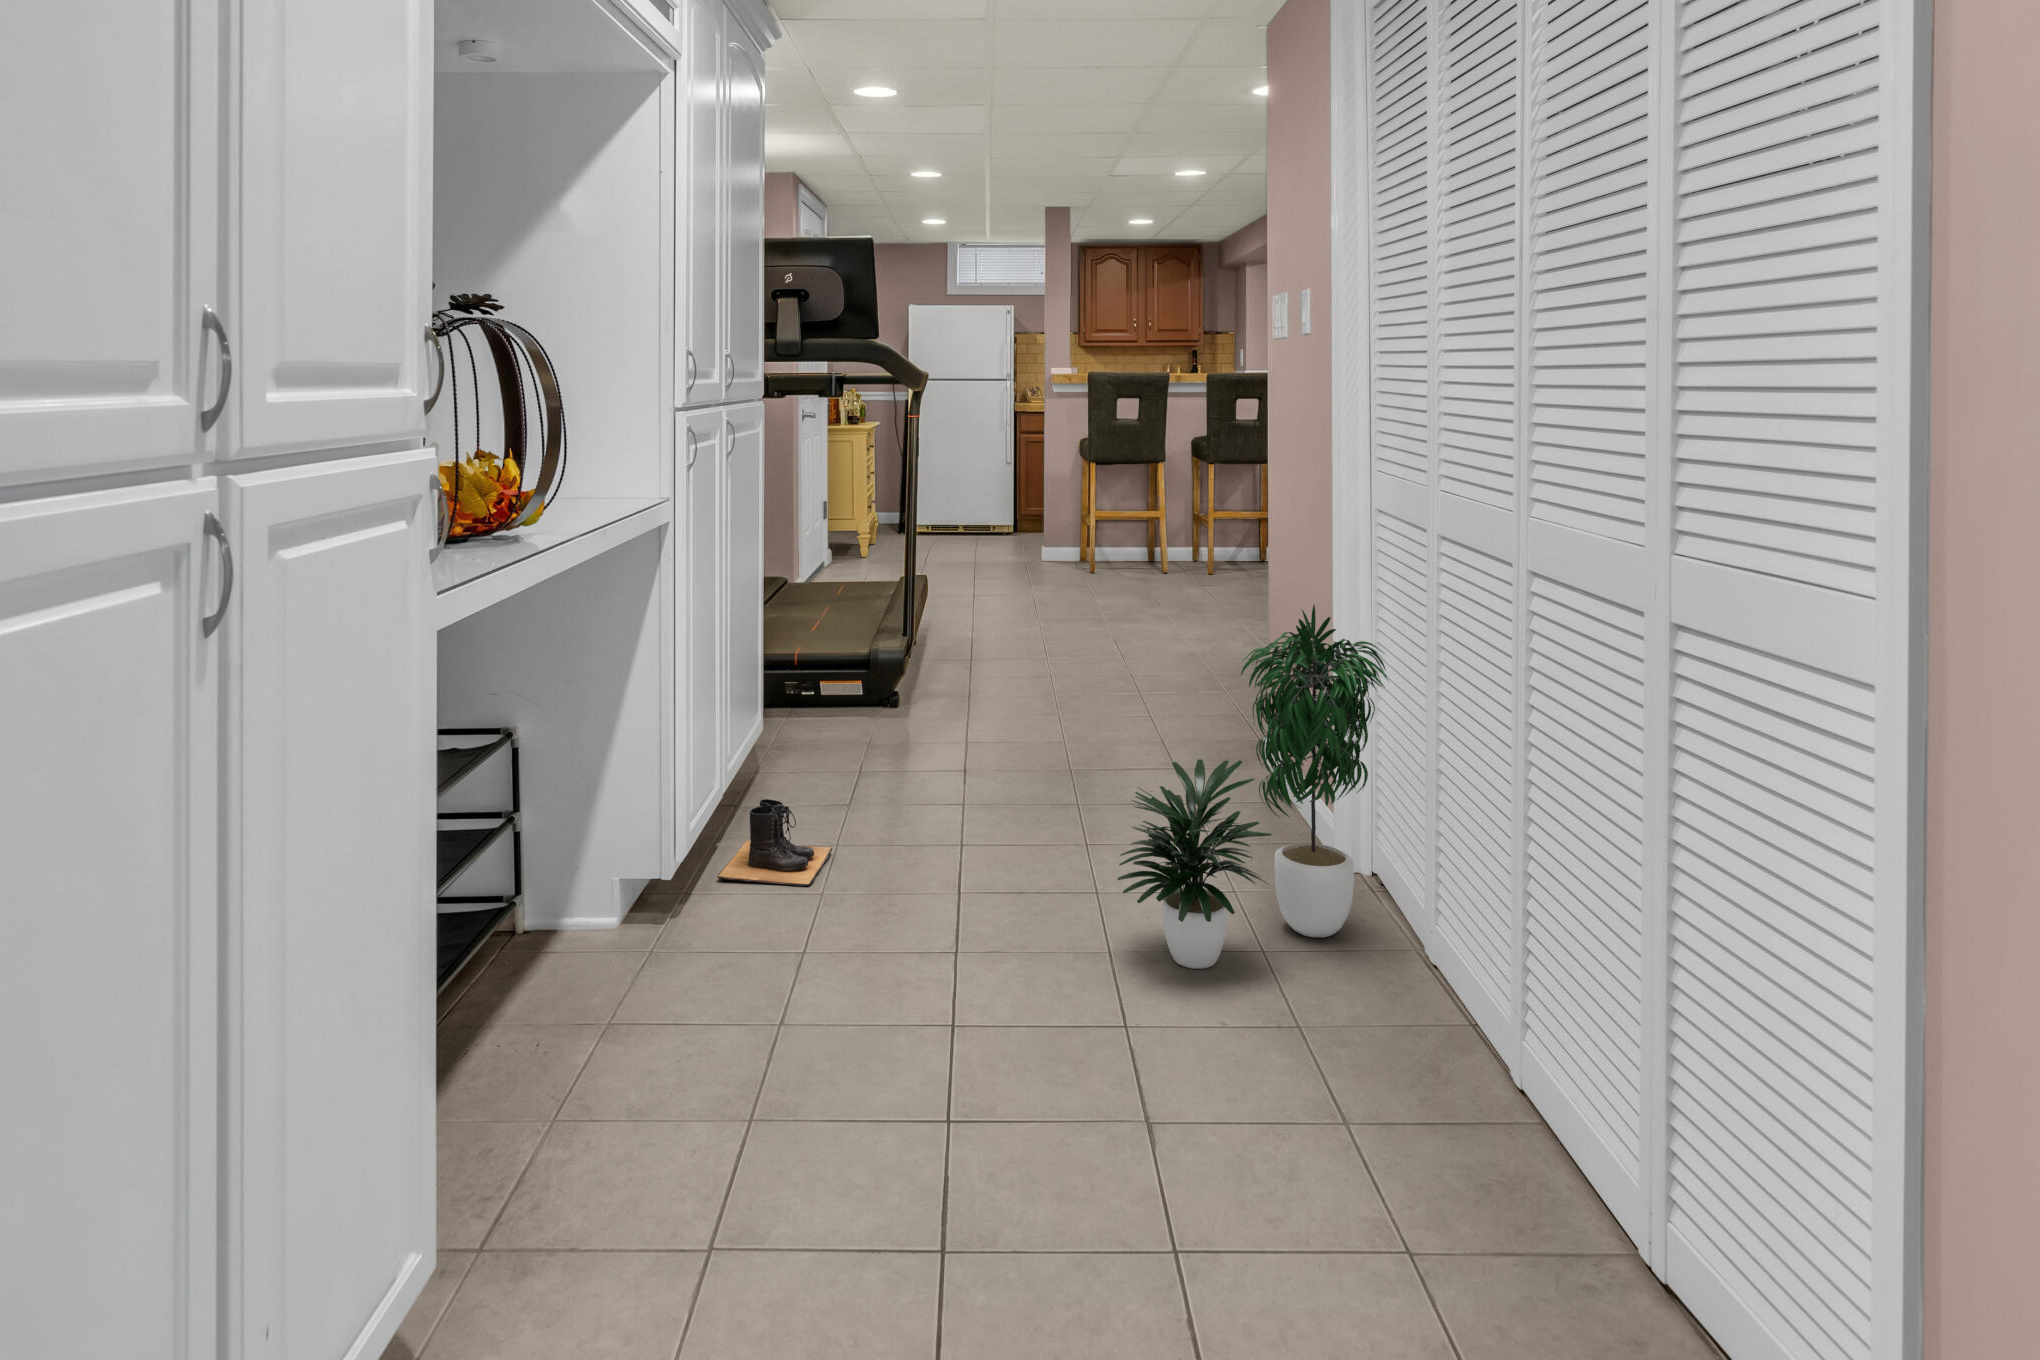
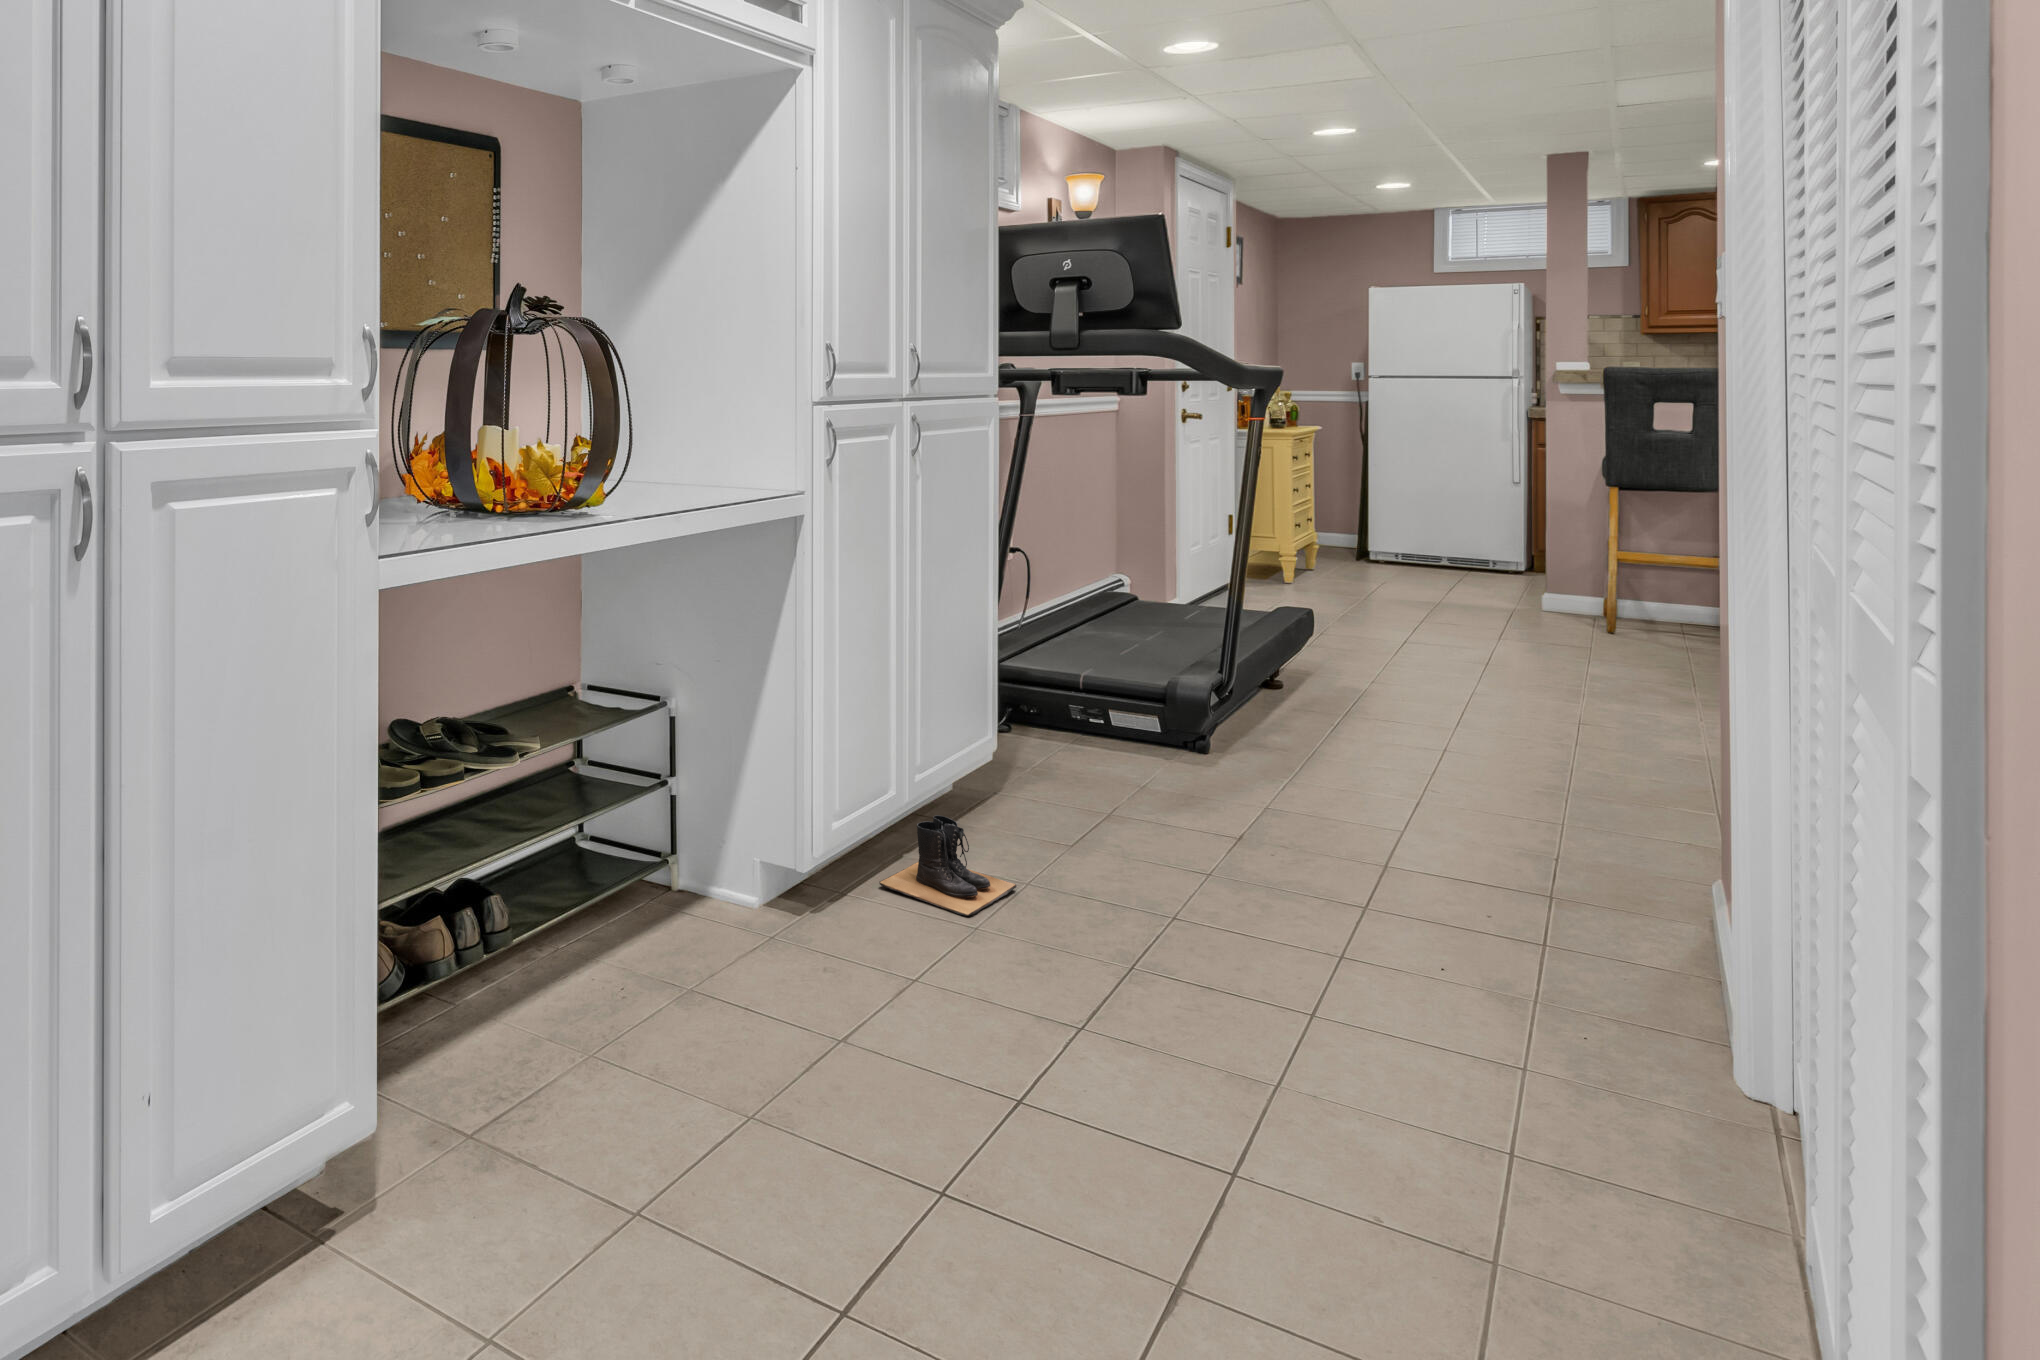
potted plant: present [1117,605,1388,969] -> none [1296,694,1804,1190]

